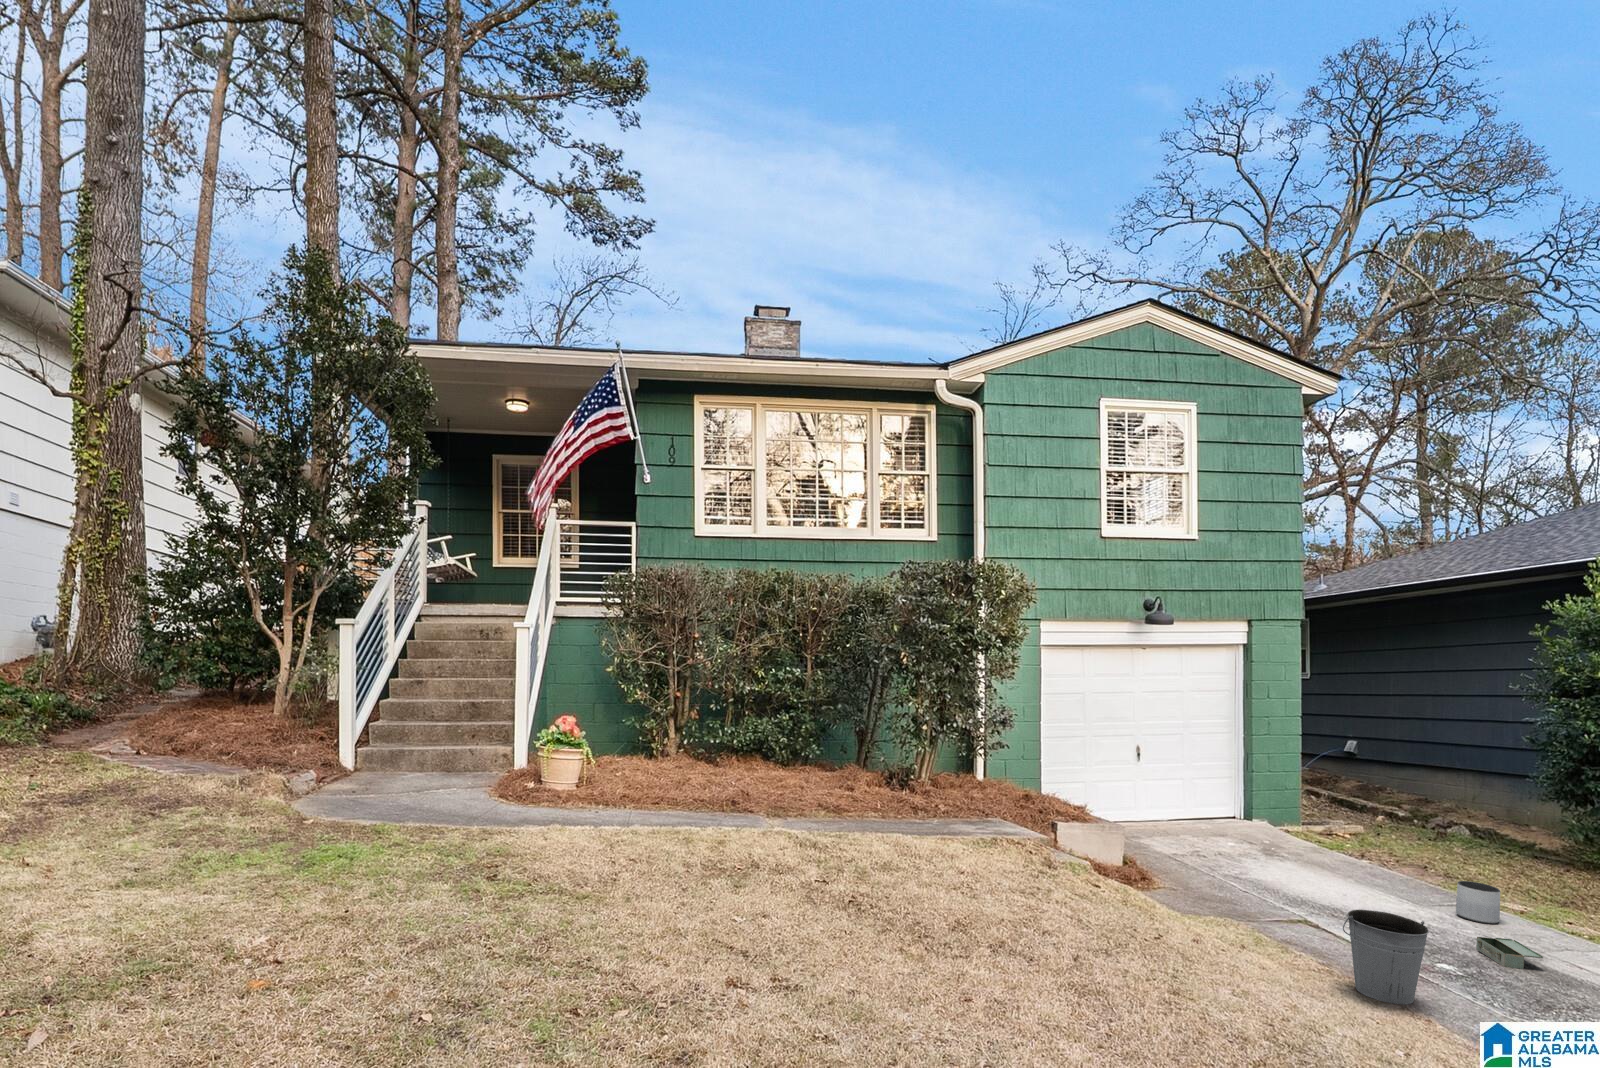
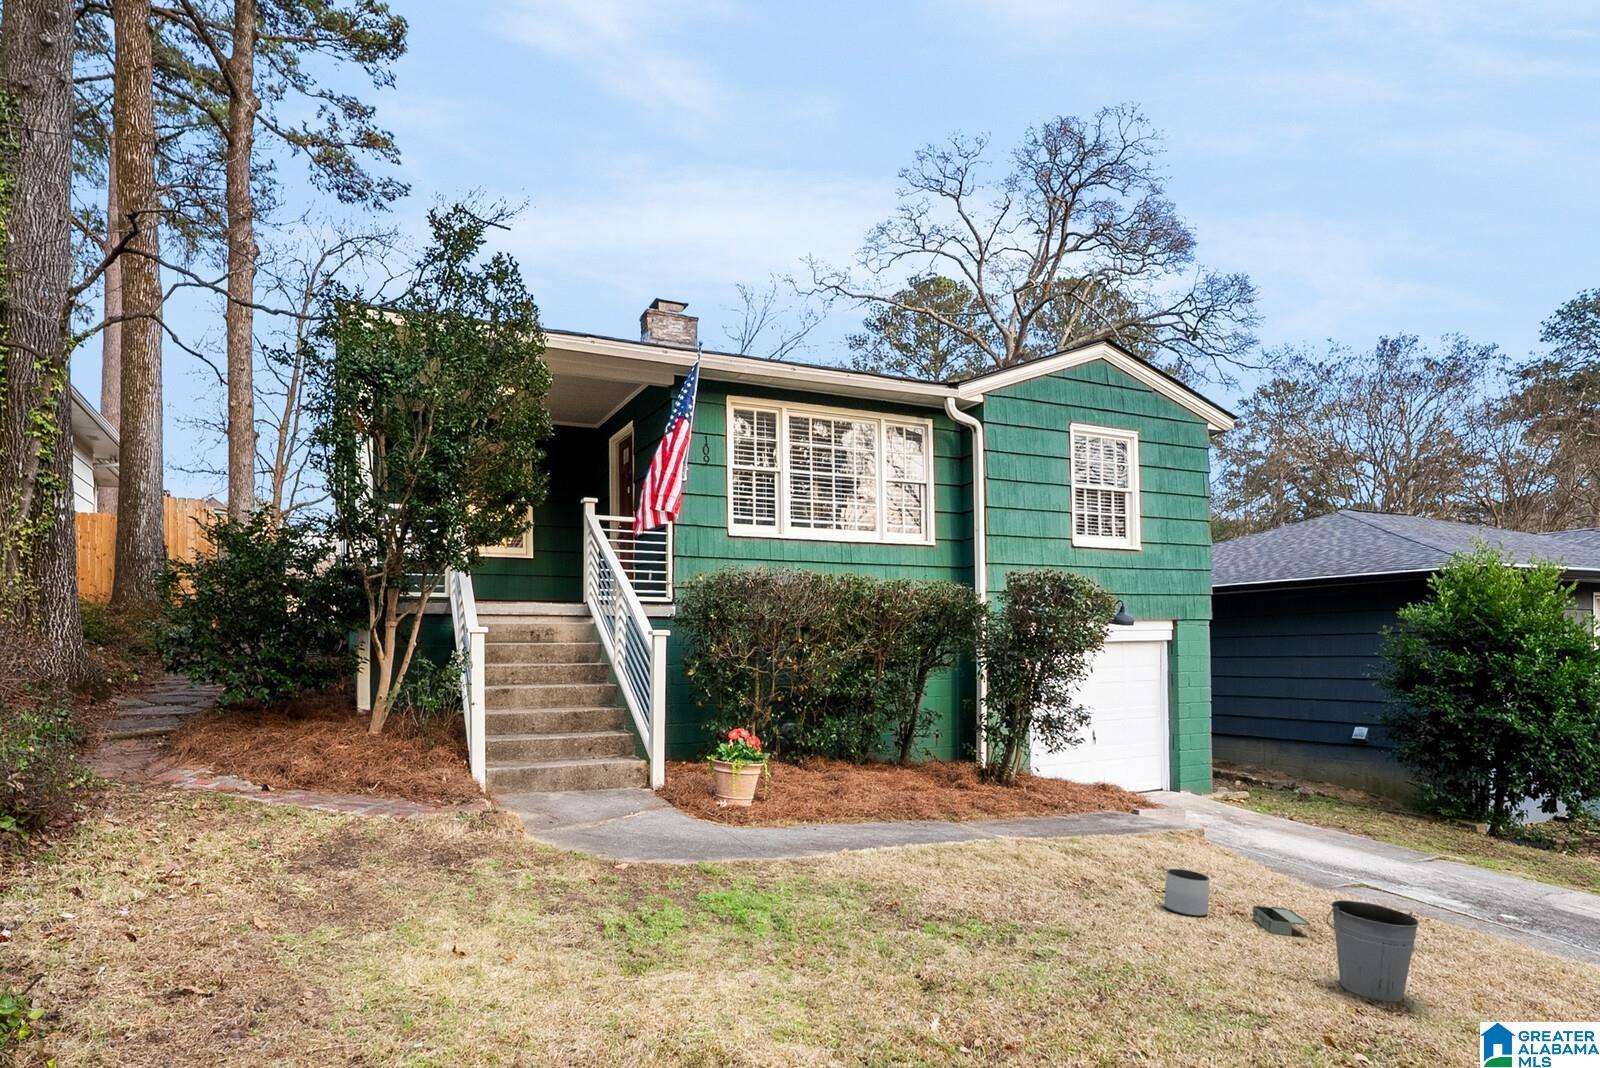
planter: present [1456,881,1500,924] -> present [1165,869,1209,917]
toolbox: present [1476,937,1543,969] -> present [1253,906,1310,936]

